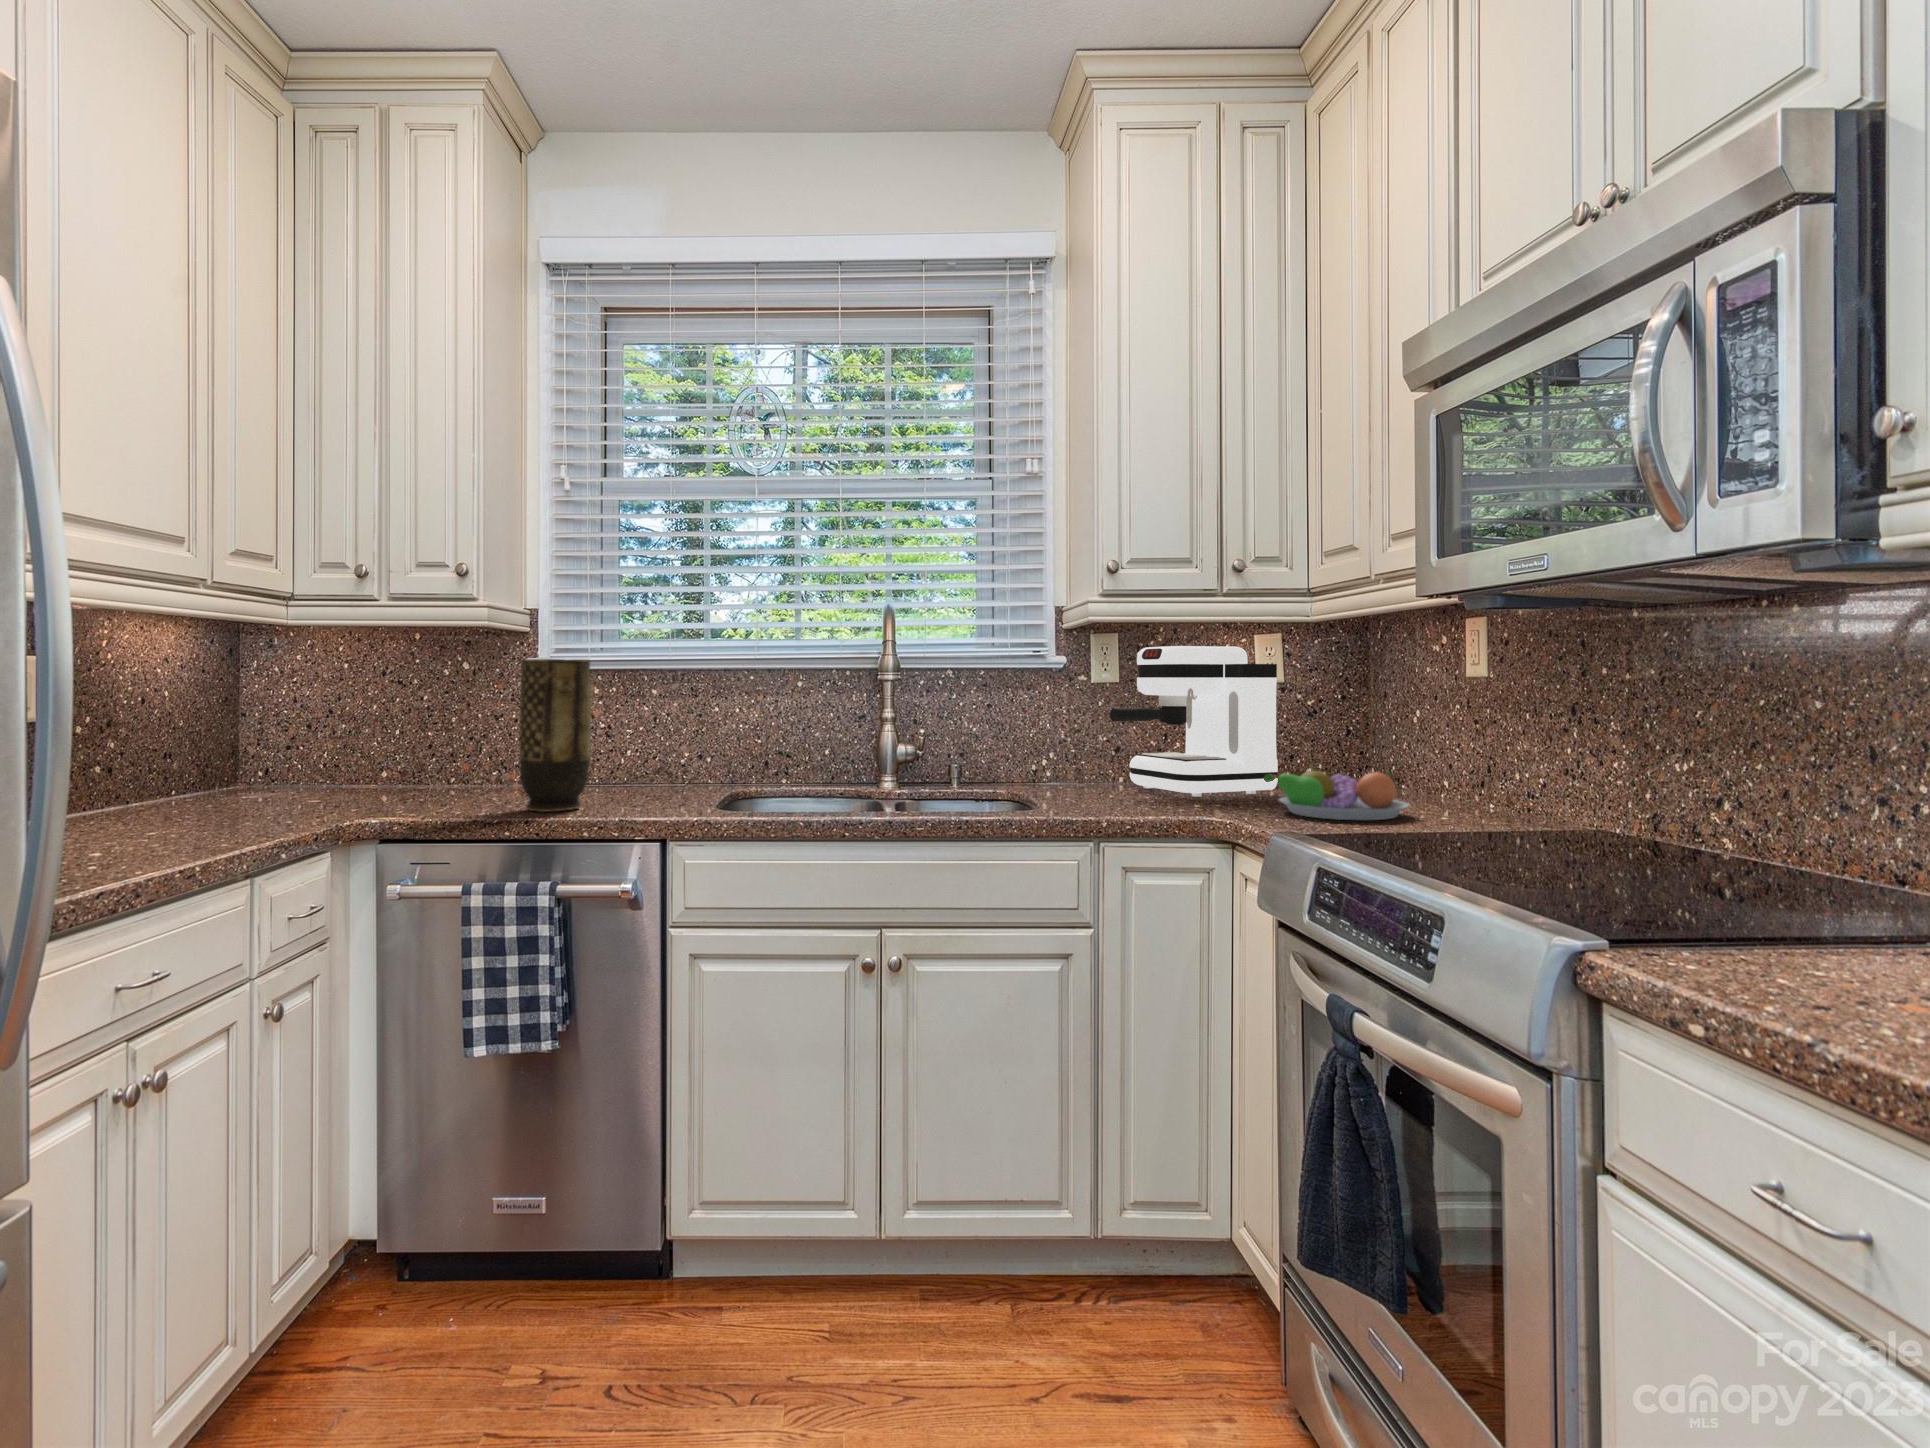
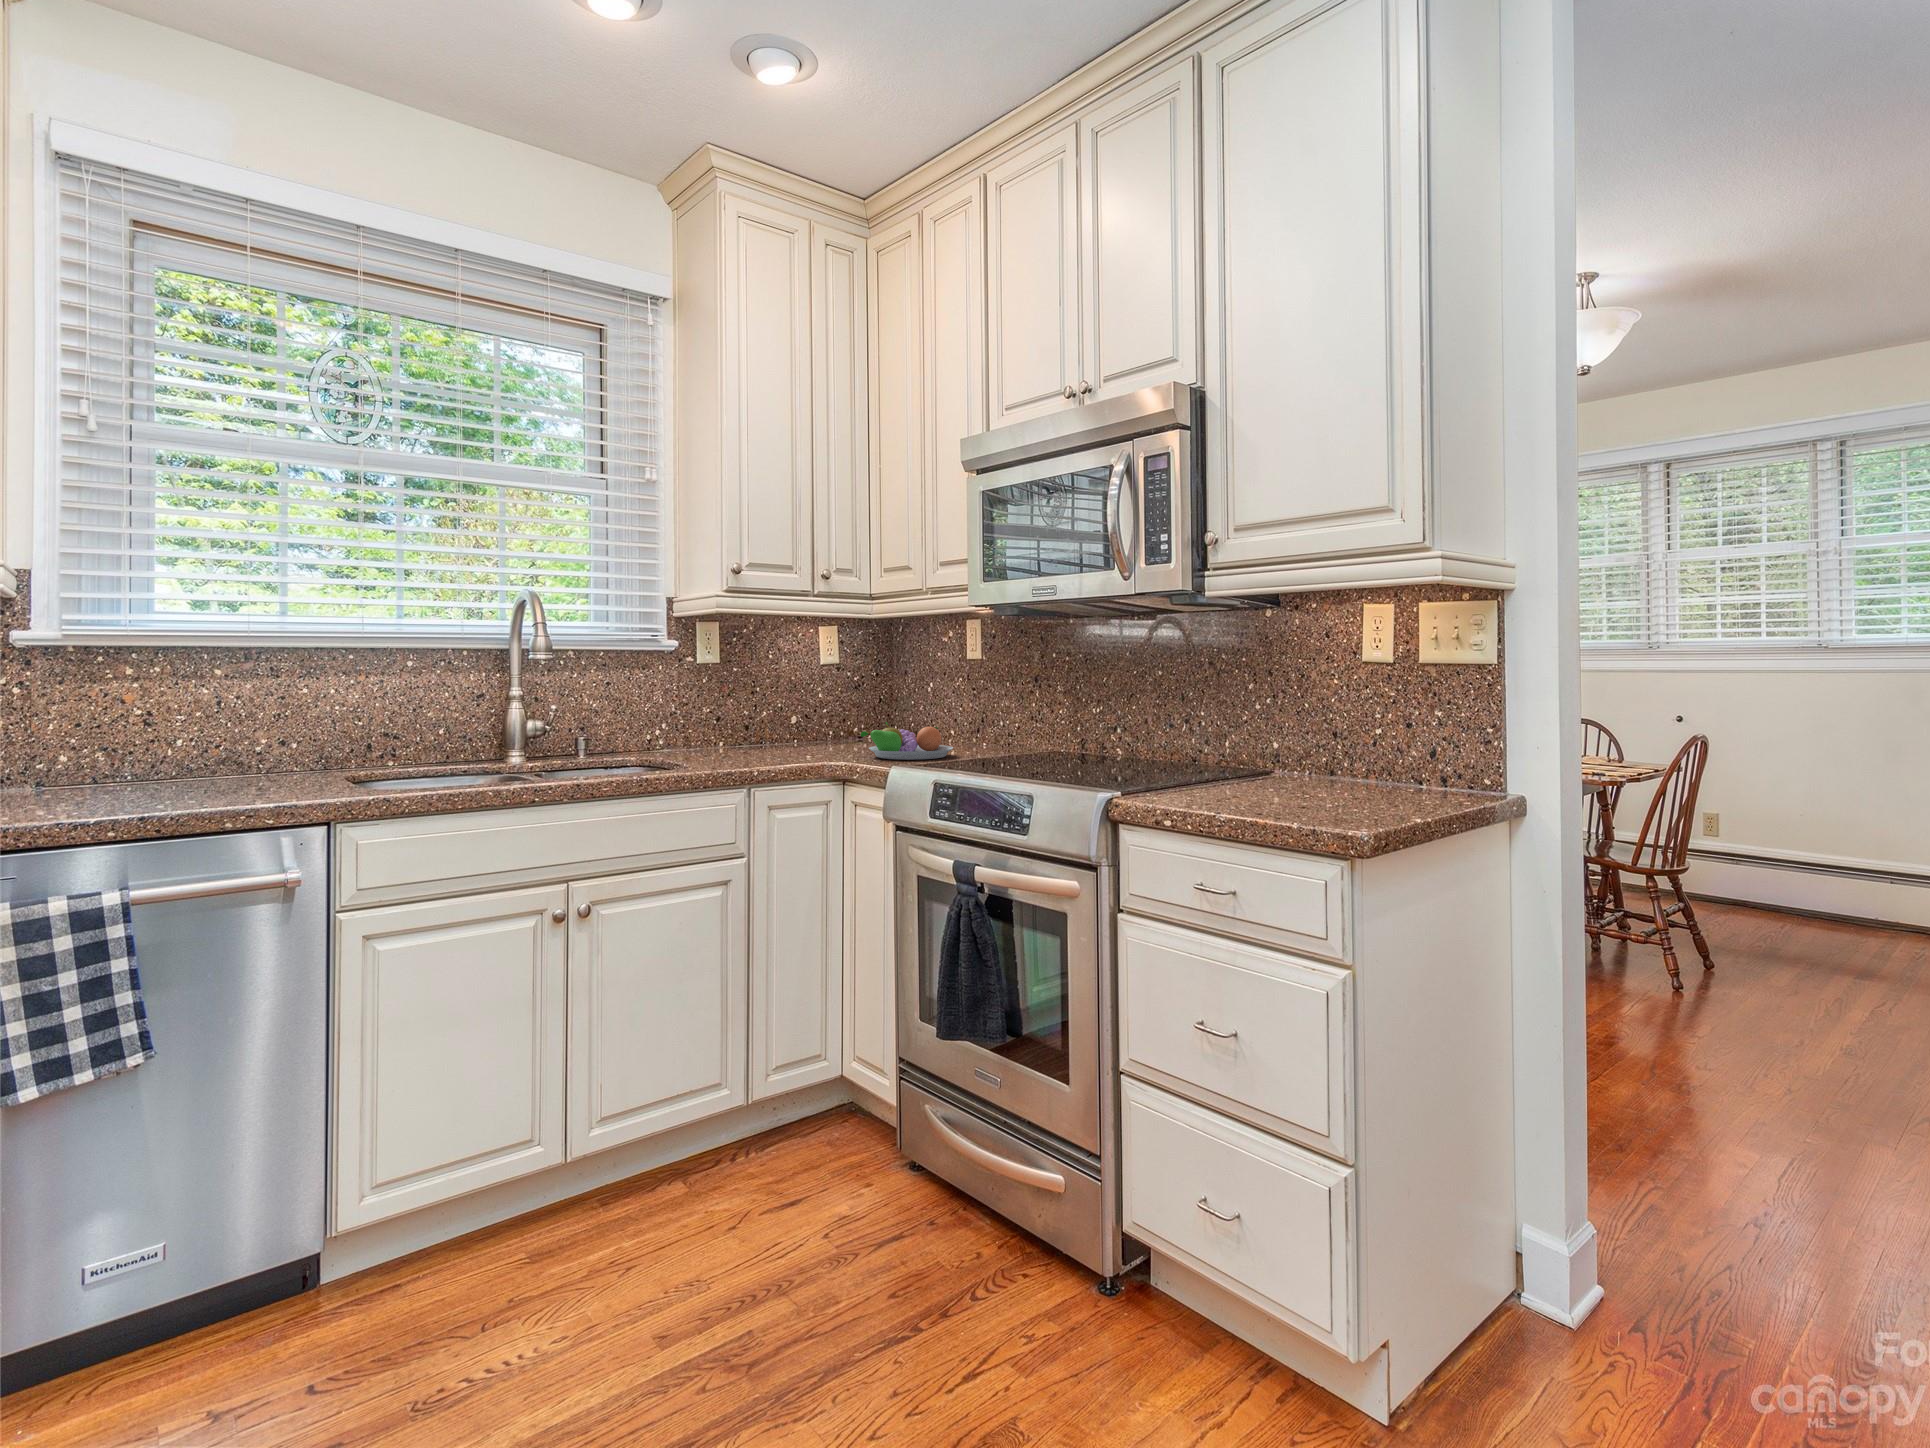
coffee maker: present [1110,646,1278,797] -> none [723,637,847,753]
vase: present [519,659,591,812] -> none [85,631,191,808]

